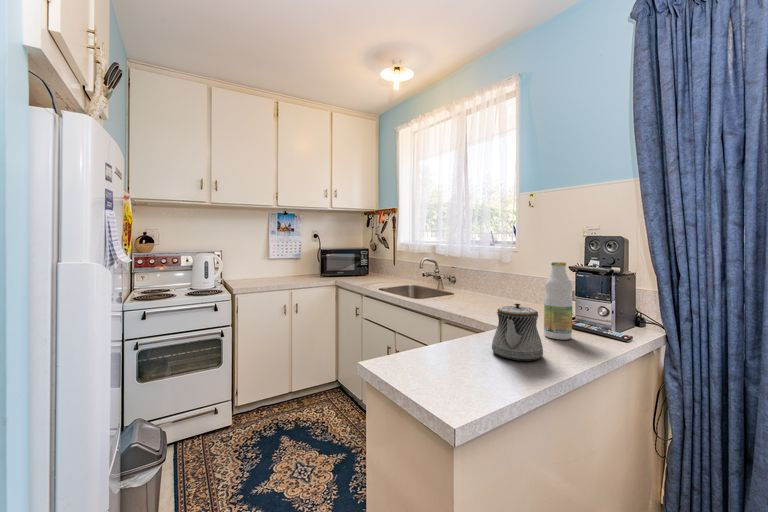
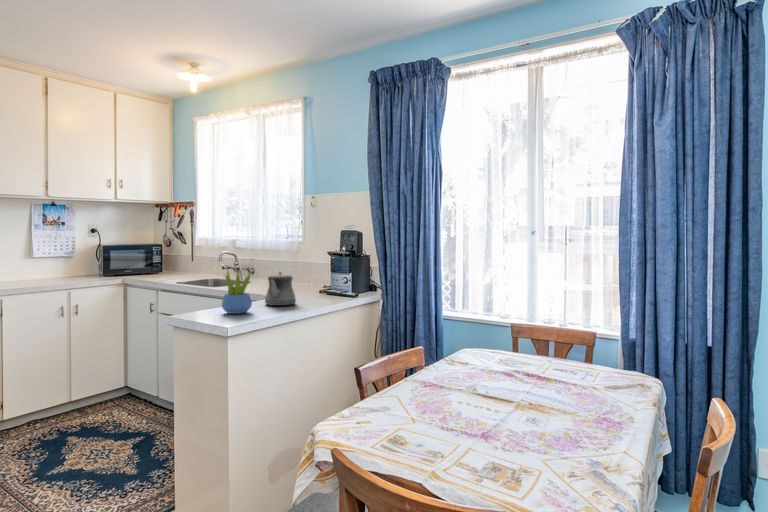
bottle: present [544,262,572,340] -> none [306,248,323,298]
succulent plant: none [431,306,481,383] -> present [222,271,252,314]

